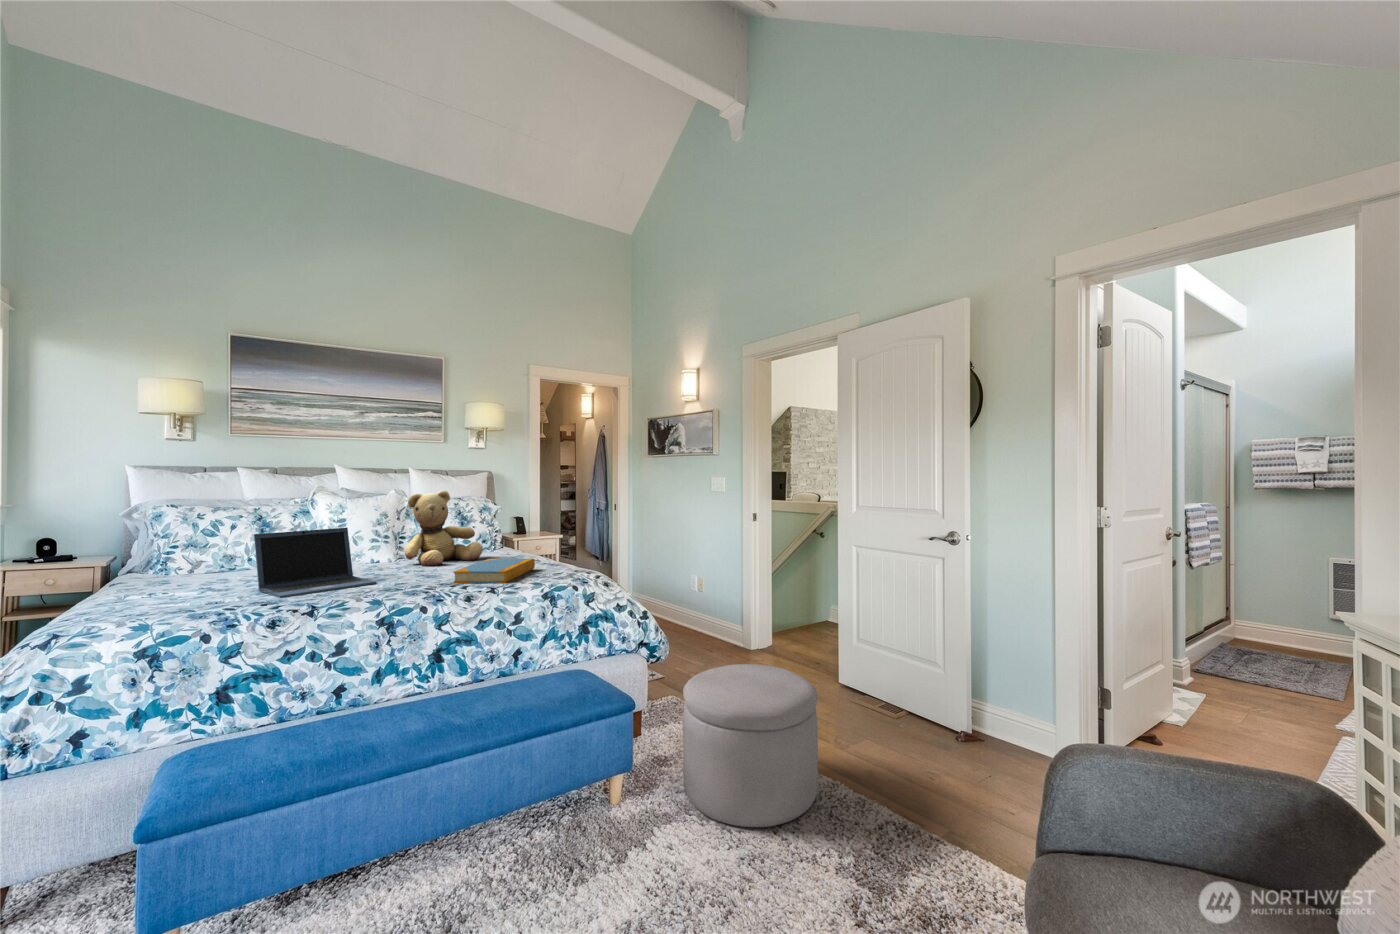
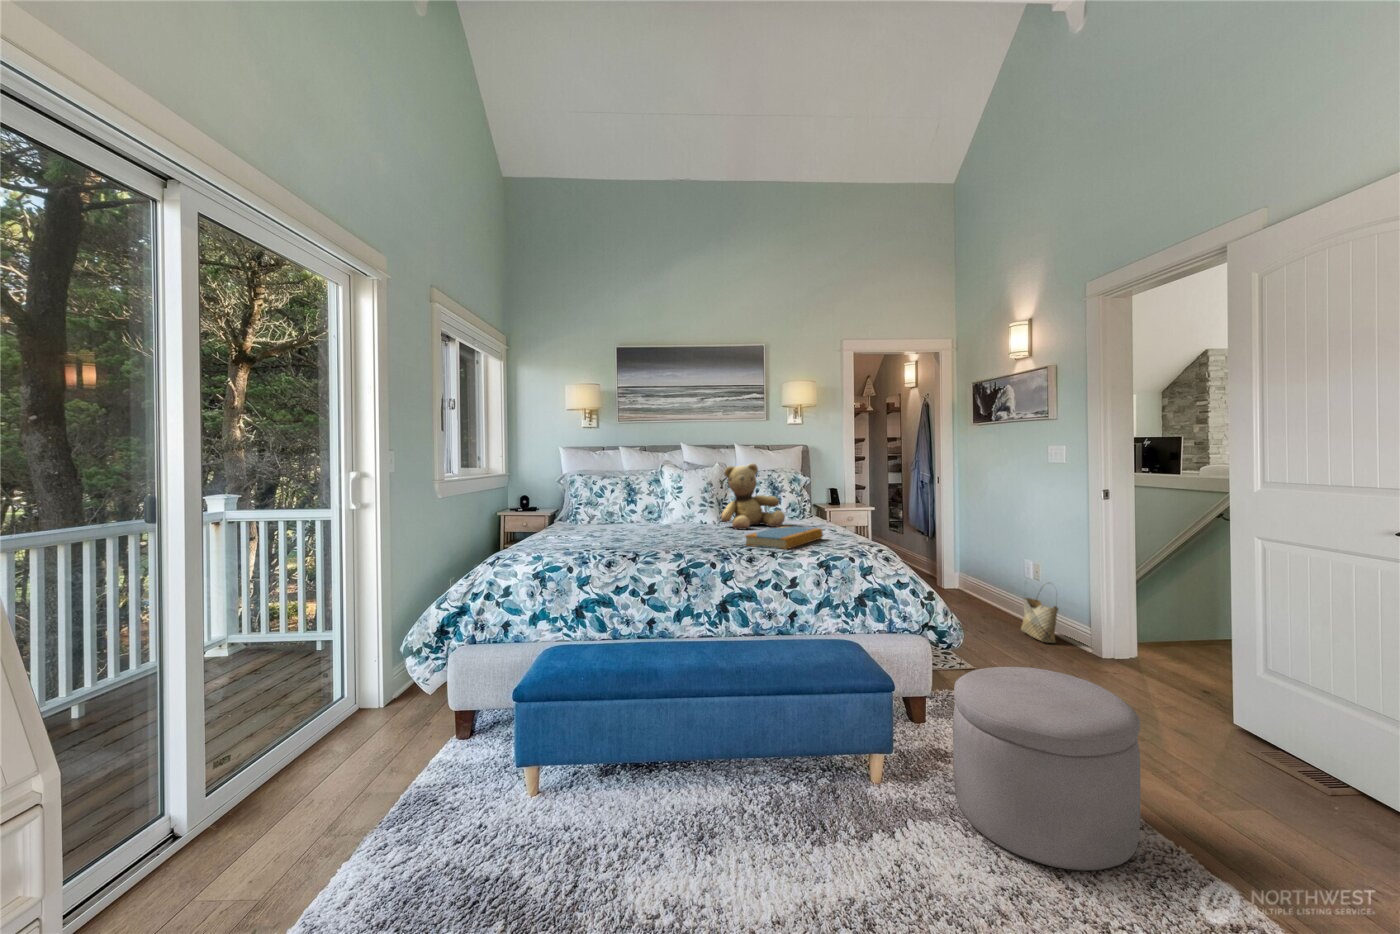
laptop: present [254,528,377,598] -> none [610,493,689,546]
woven basket: none [691,593,721,645] -> present [1021,589,1058,643]

